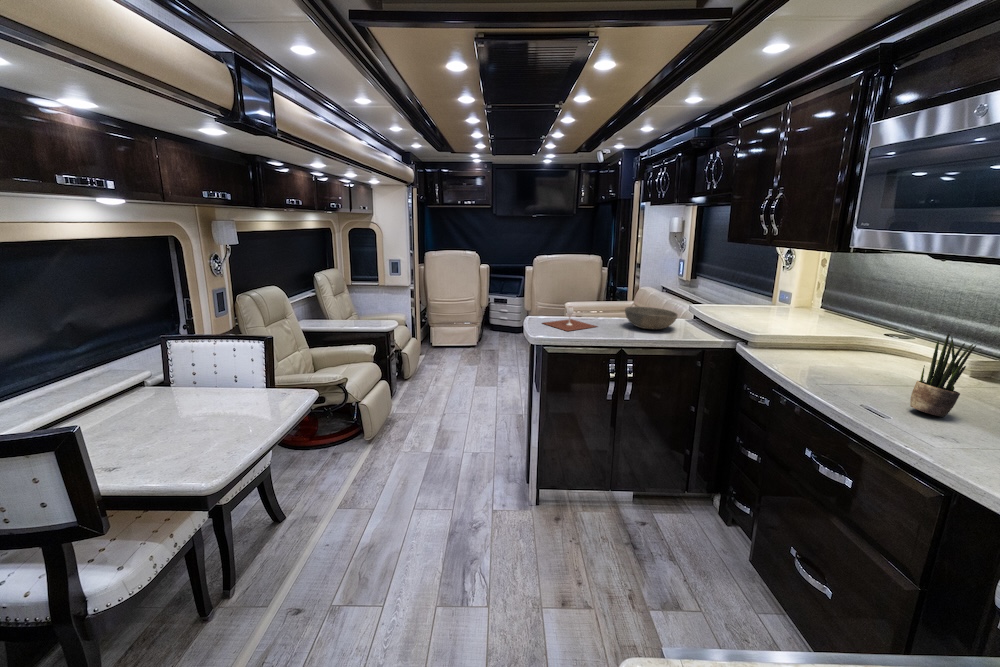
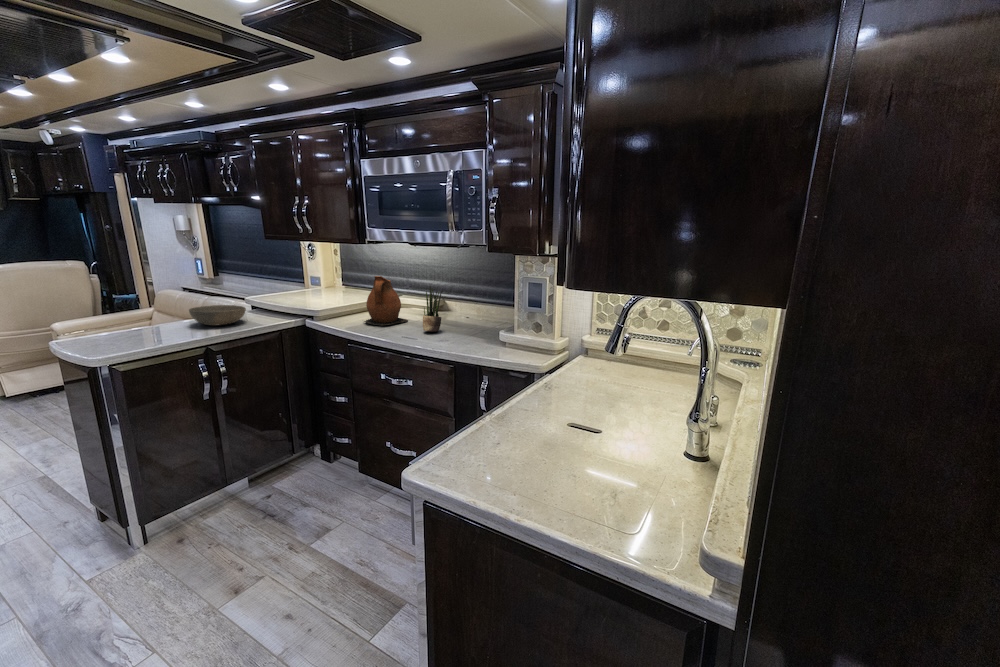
ceramic pitcher: none [811,301,896,383] -> present [364,276,408,325]
wine glass: present [543,307,596,331] -> none [83,318,164,345]

